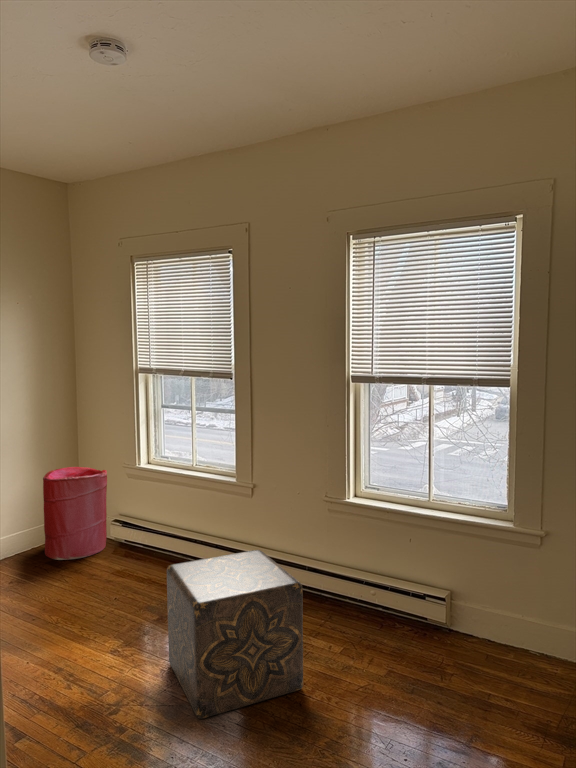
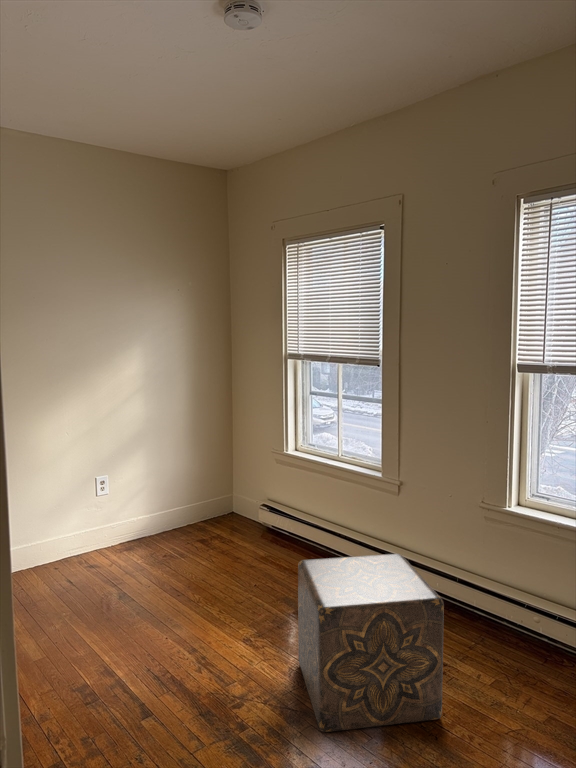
laundry hamper: present [43,467,107,560] -> none [197,449,257,539]

